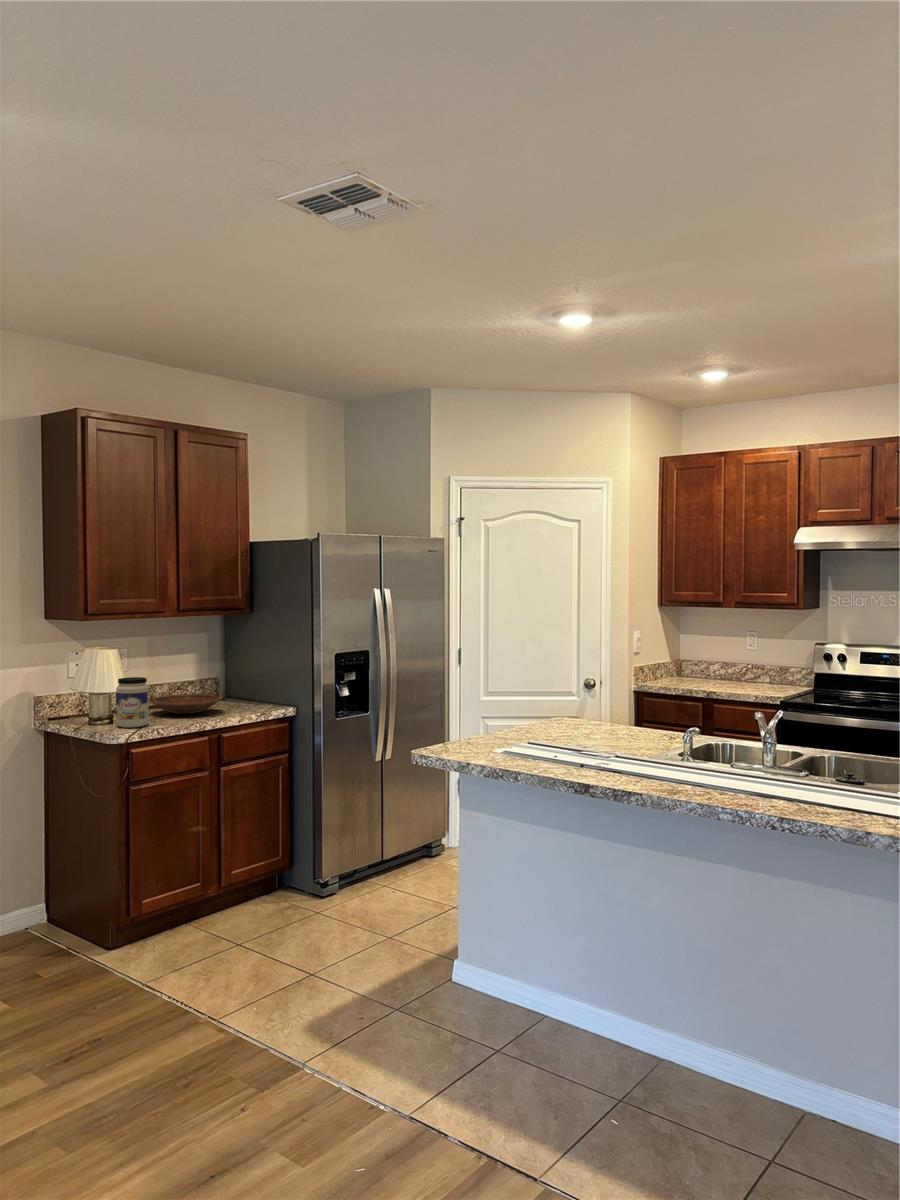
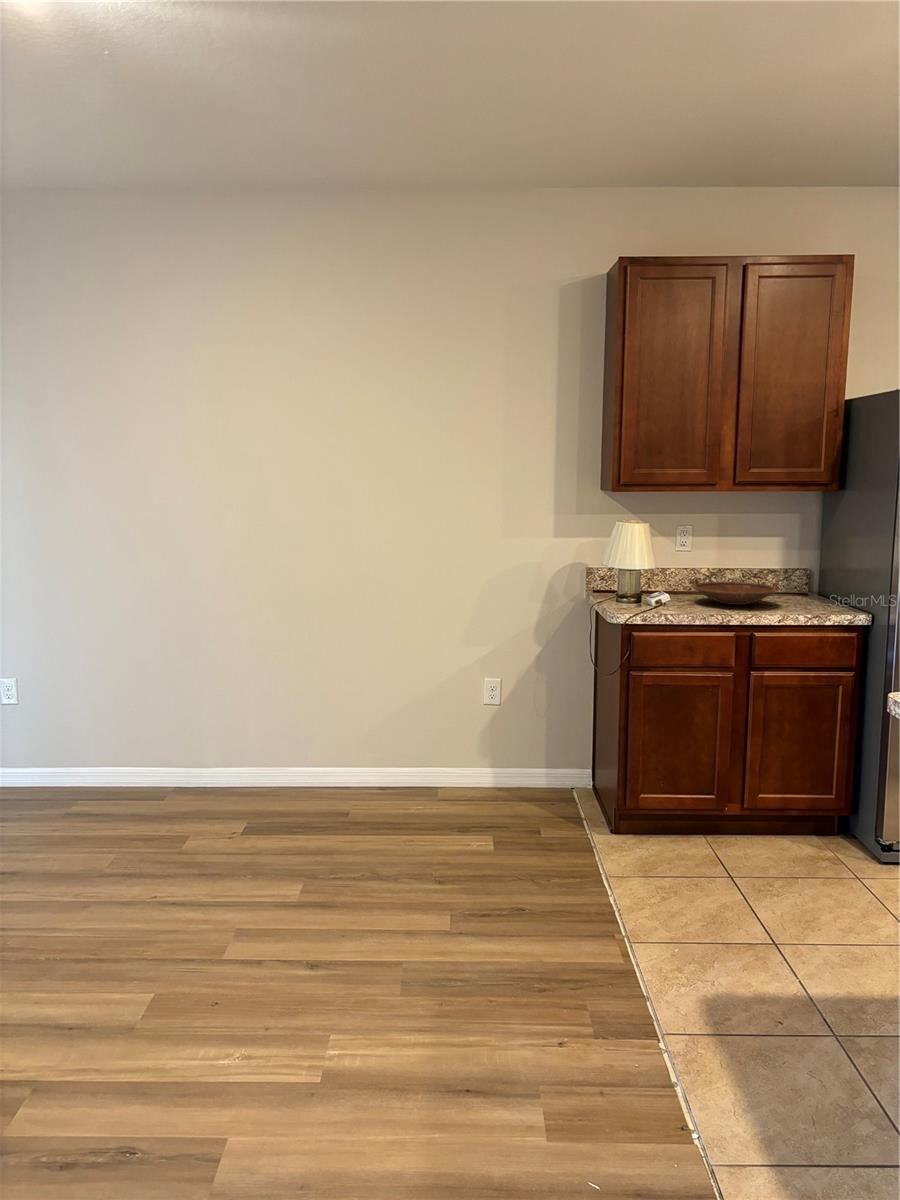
jar: present [116,677,149,728] -> none [634,555,670,610]

